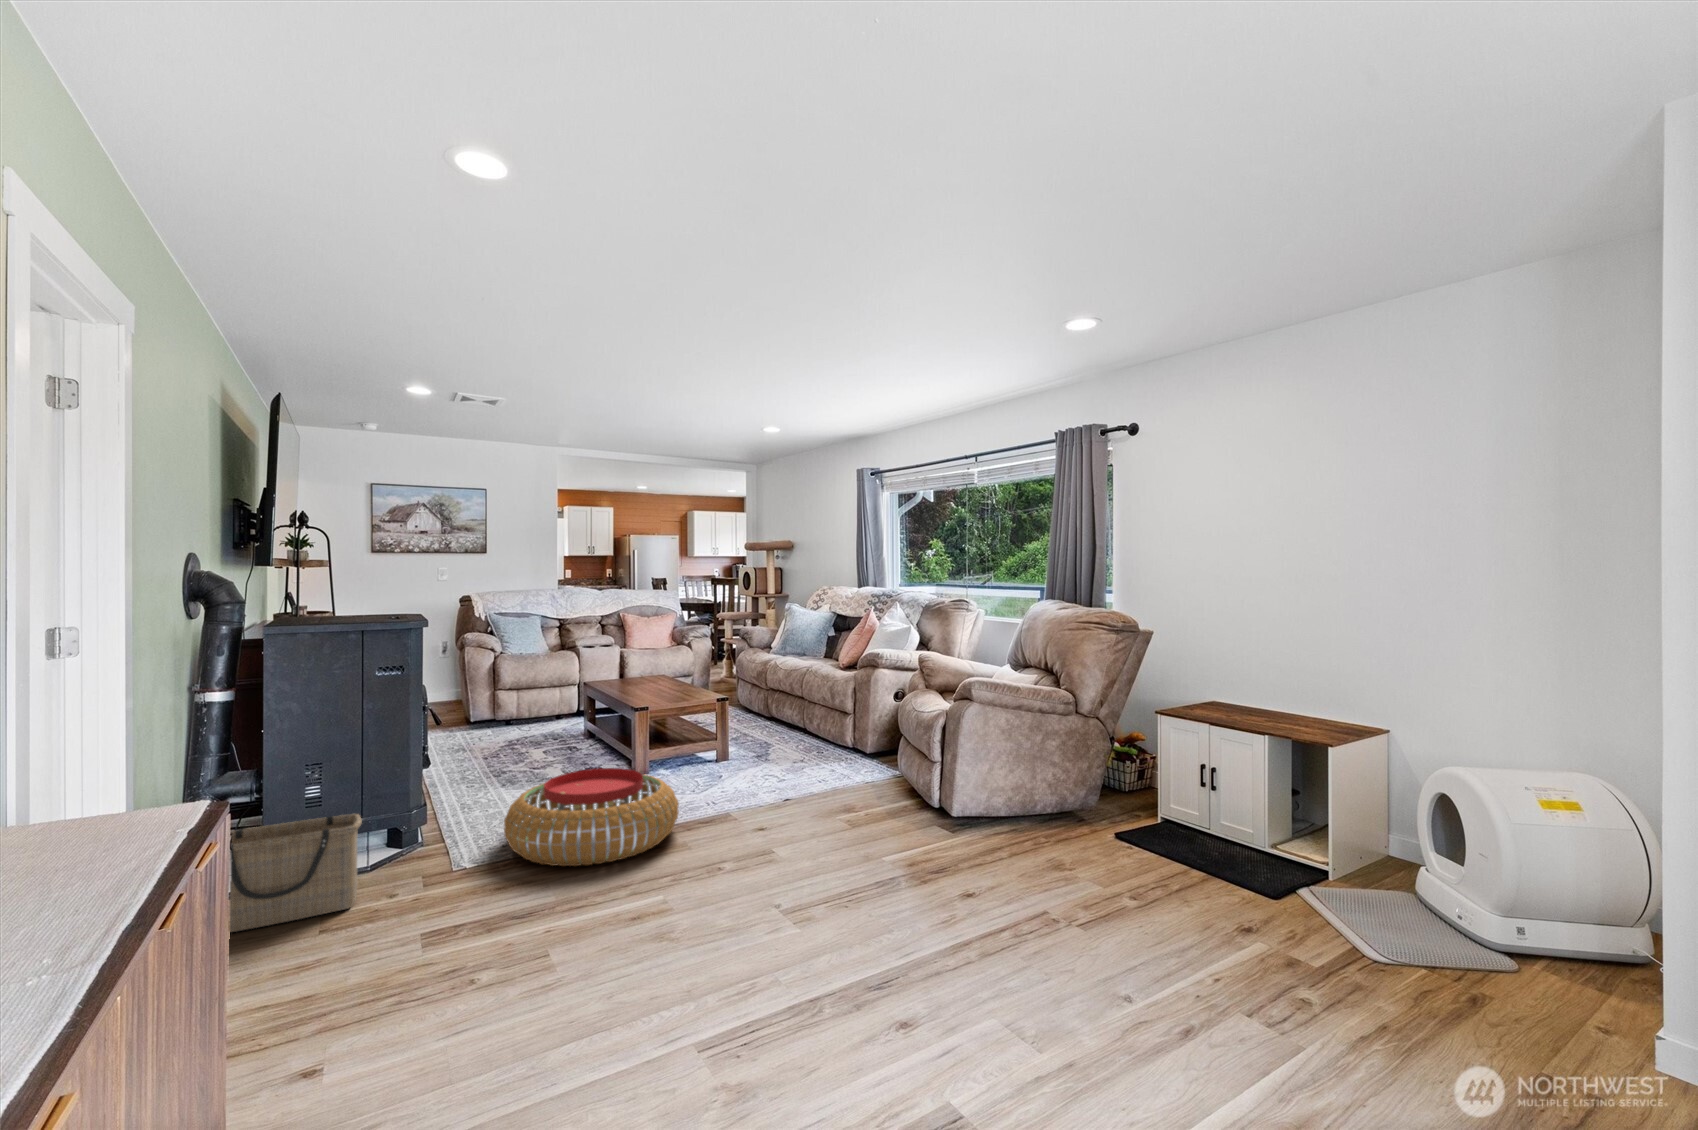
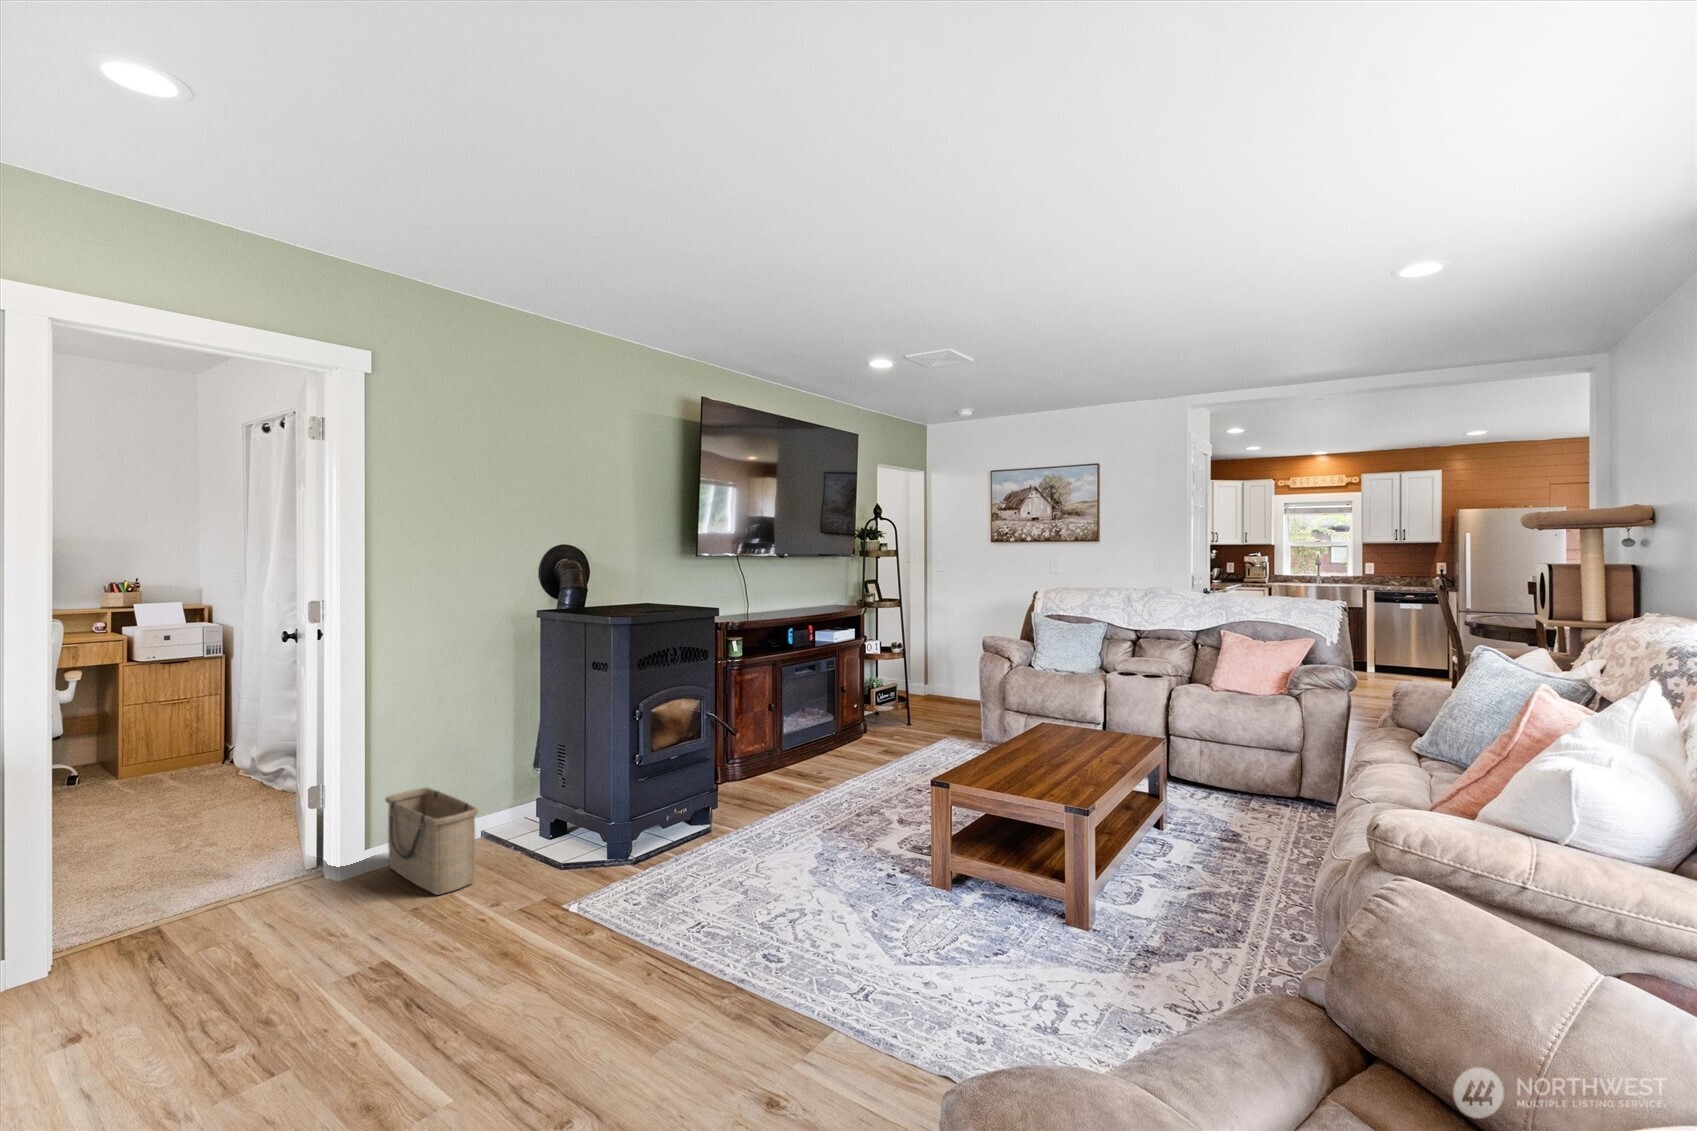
pouf: present [504,768,679,866] -> none [518,842,750,998]

